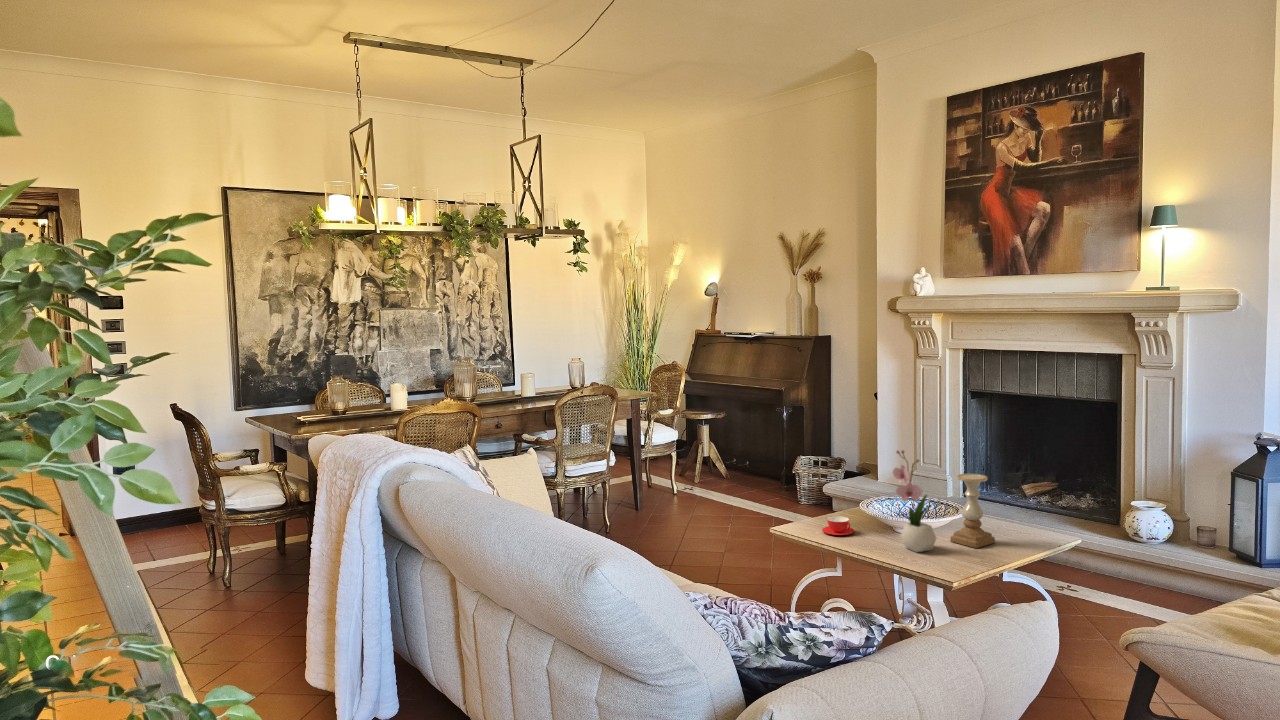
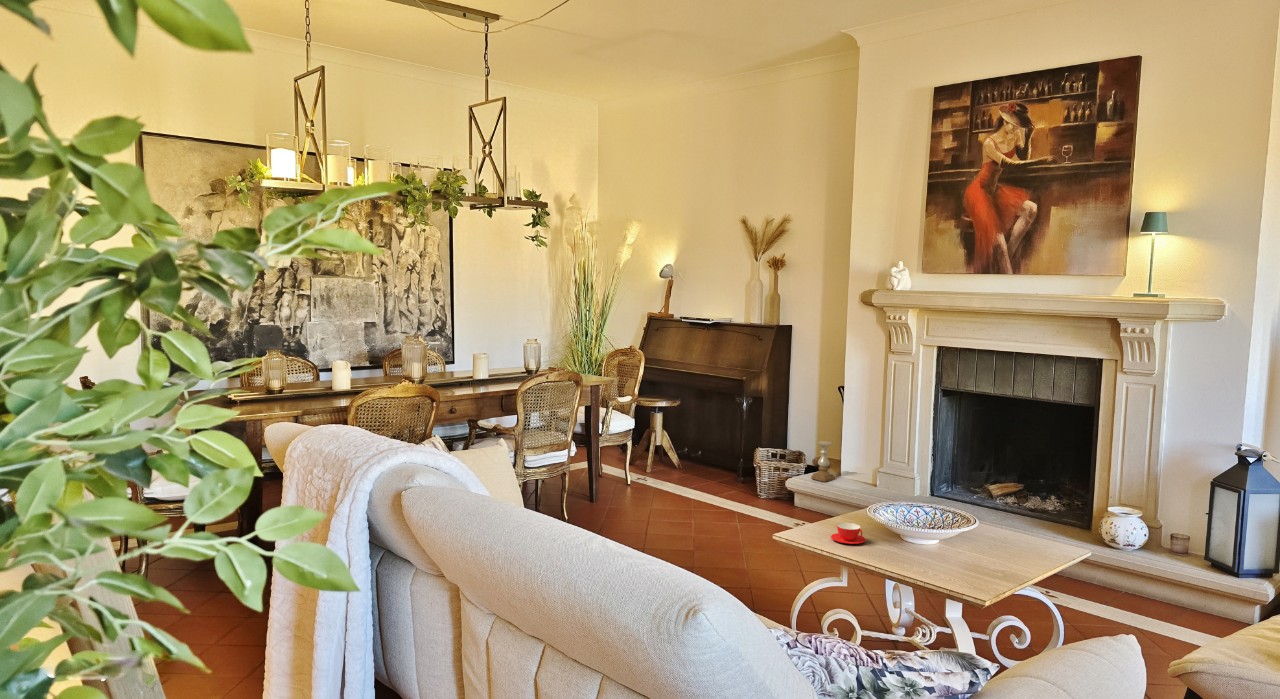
flower arrangement: present [893,451,936,552] -> none [917,456,968,565]
candle holder: present [951,474,995,548] -> present [811,441,835,482]

